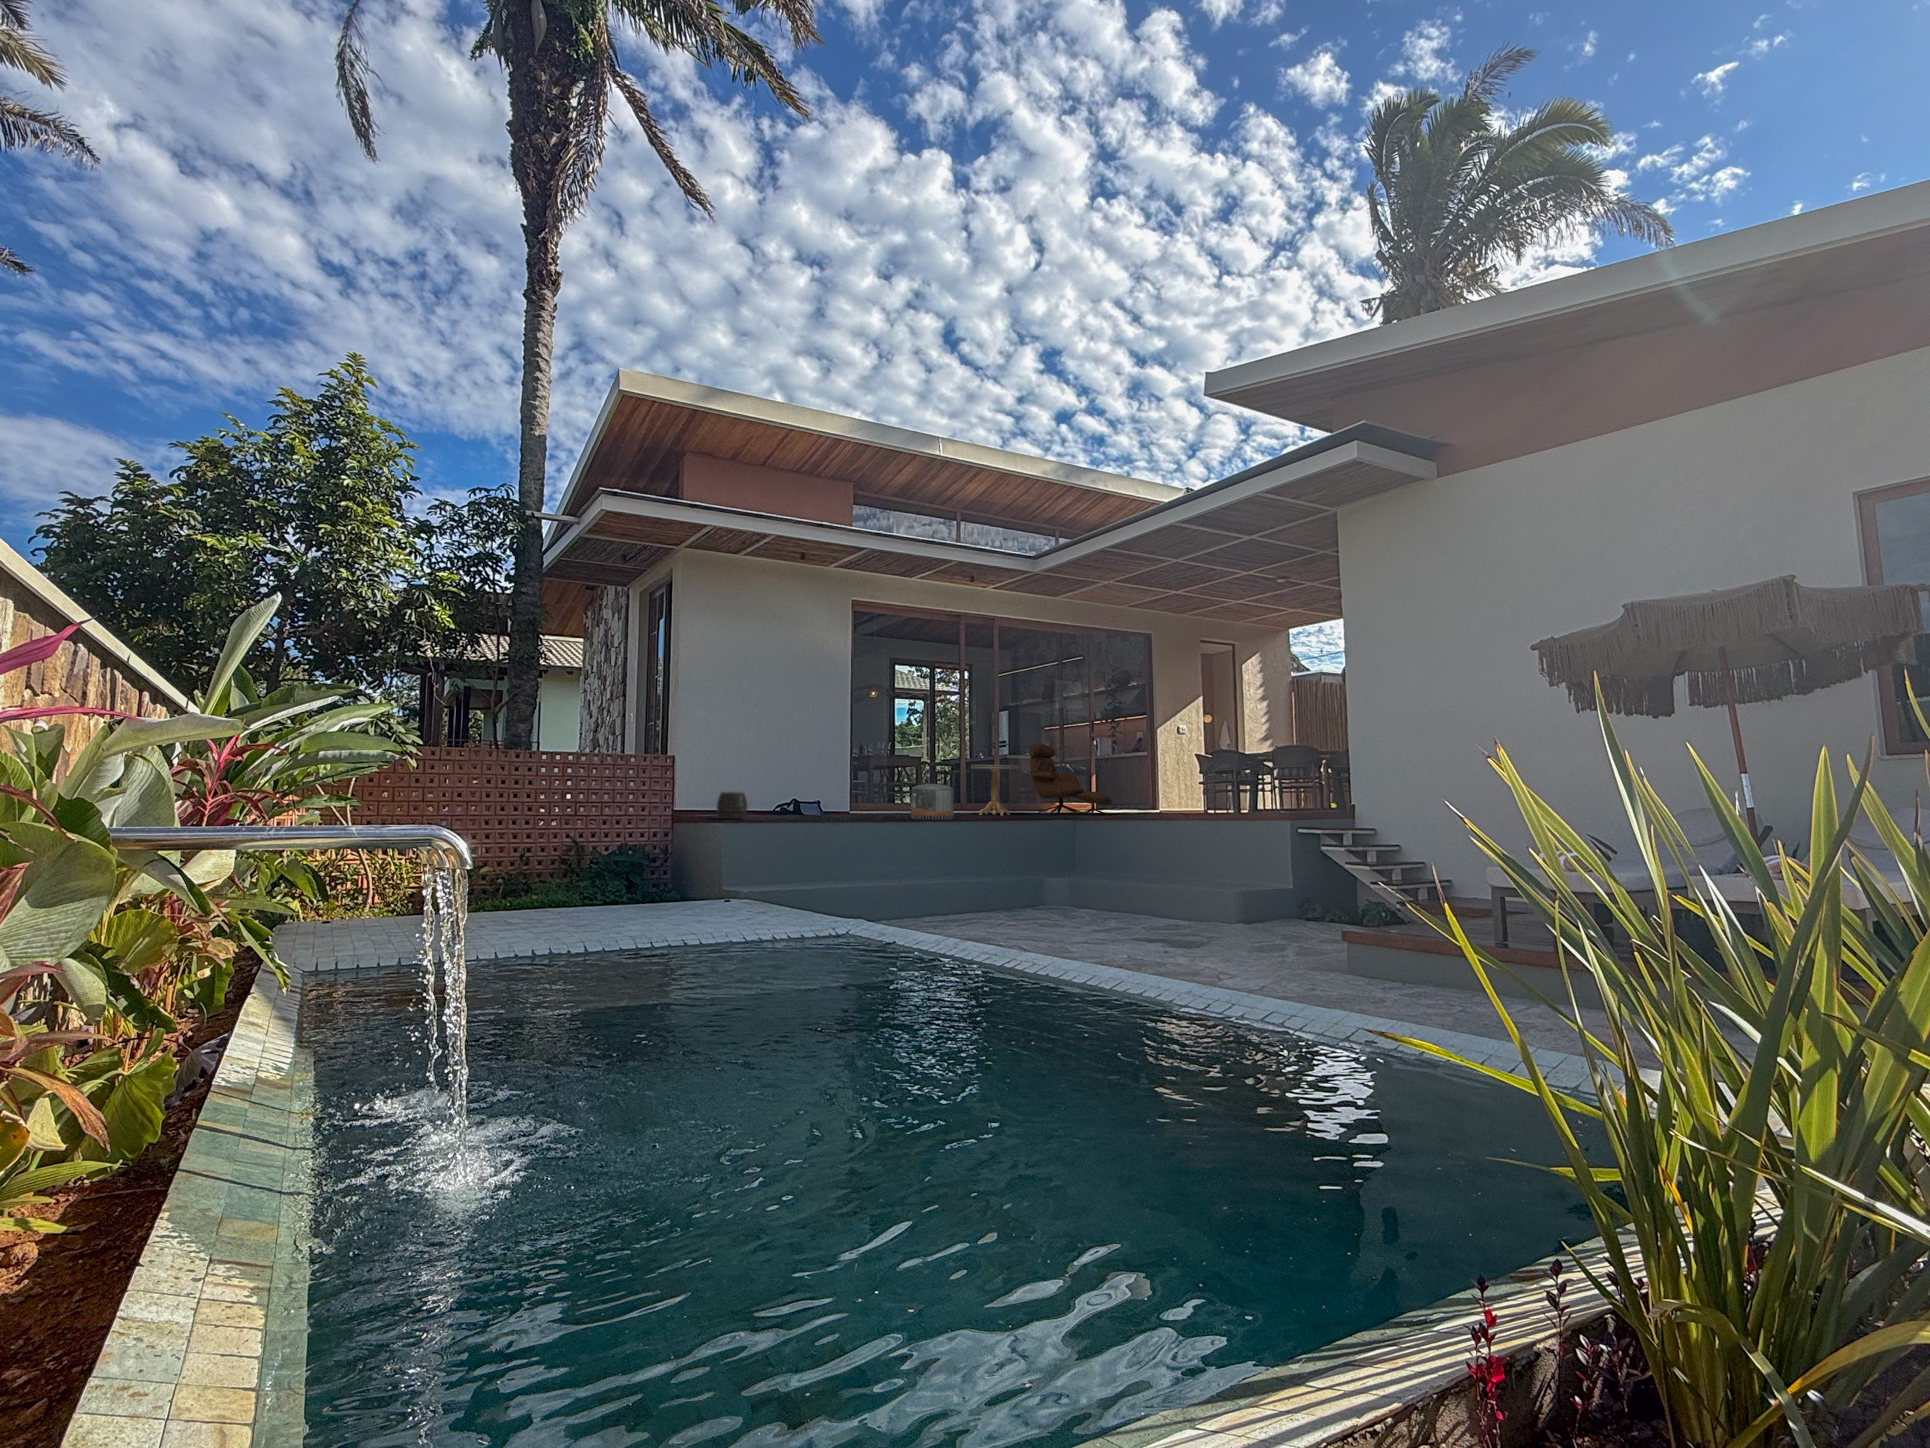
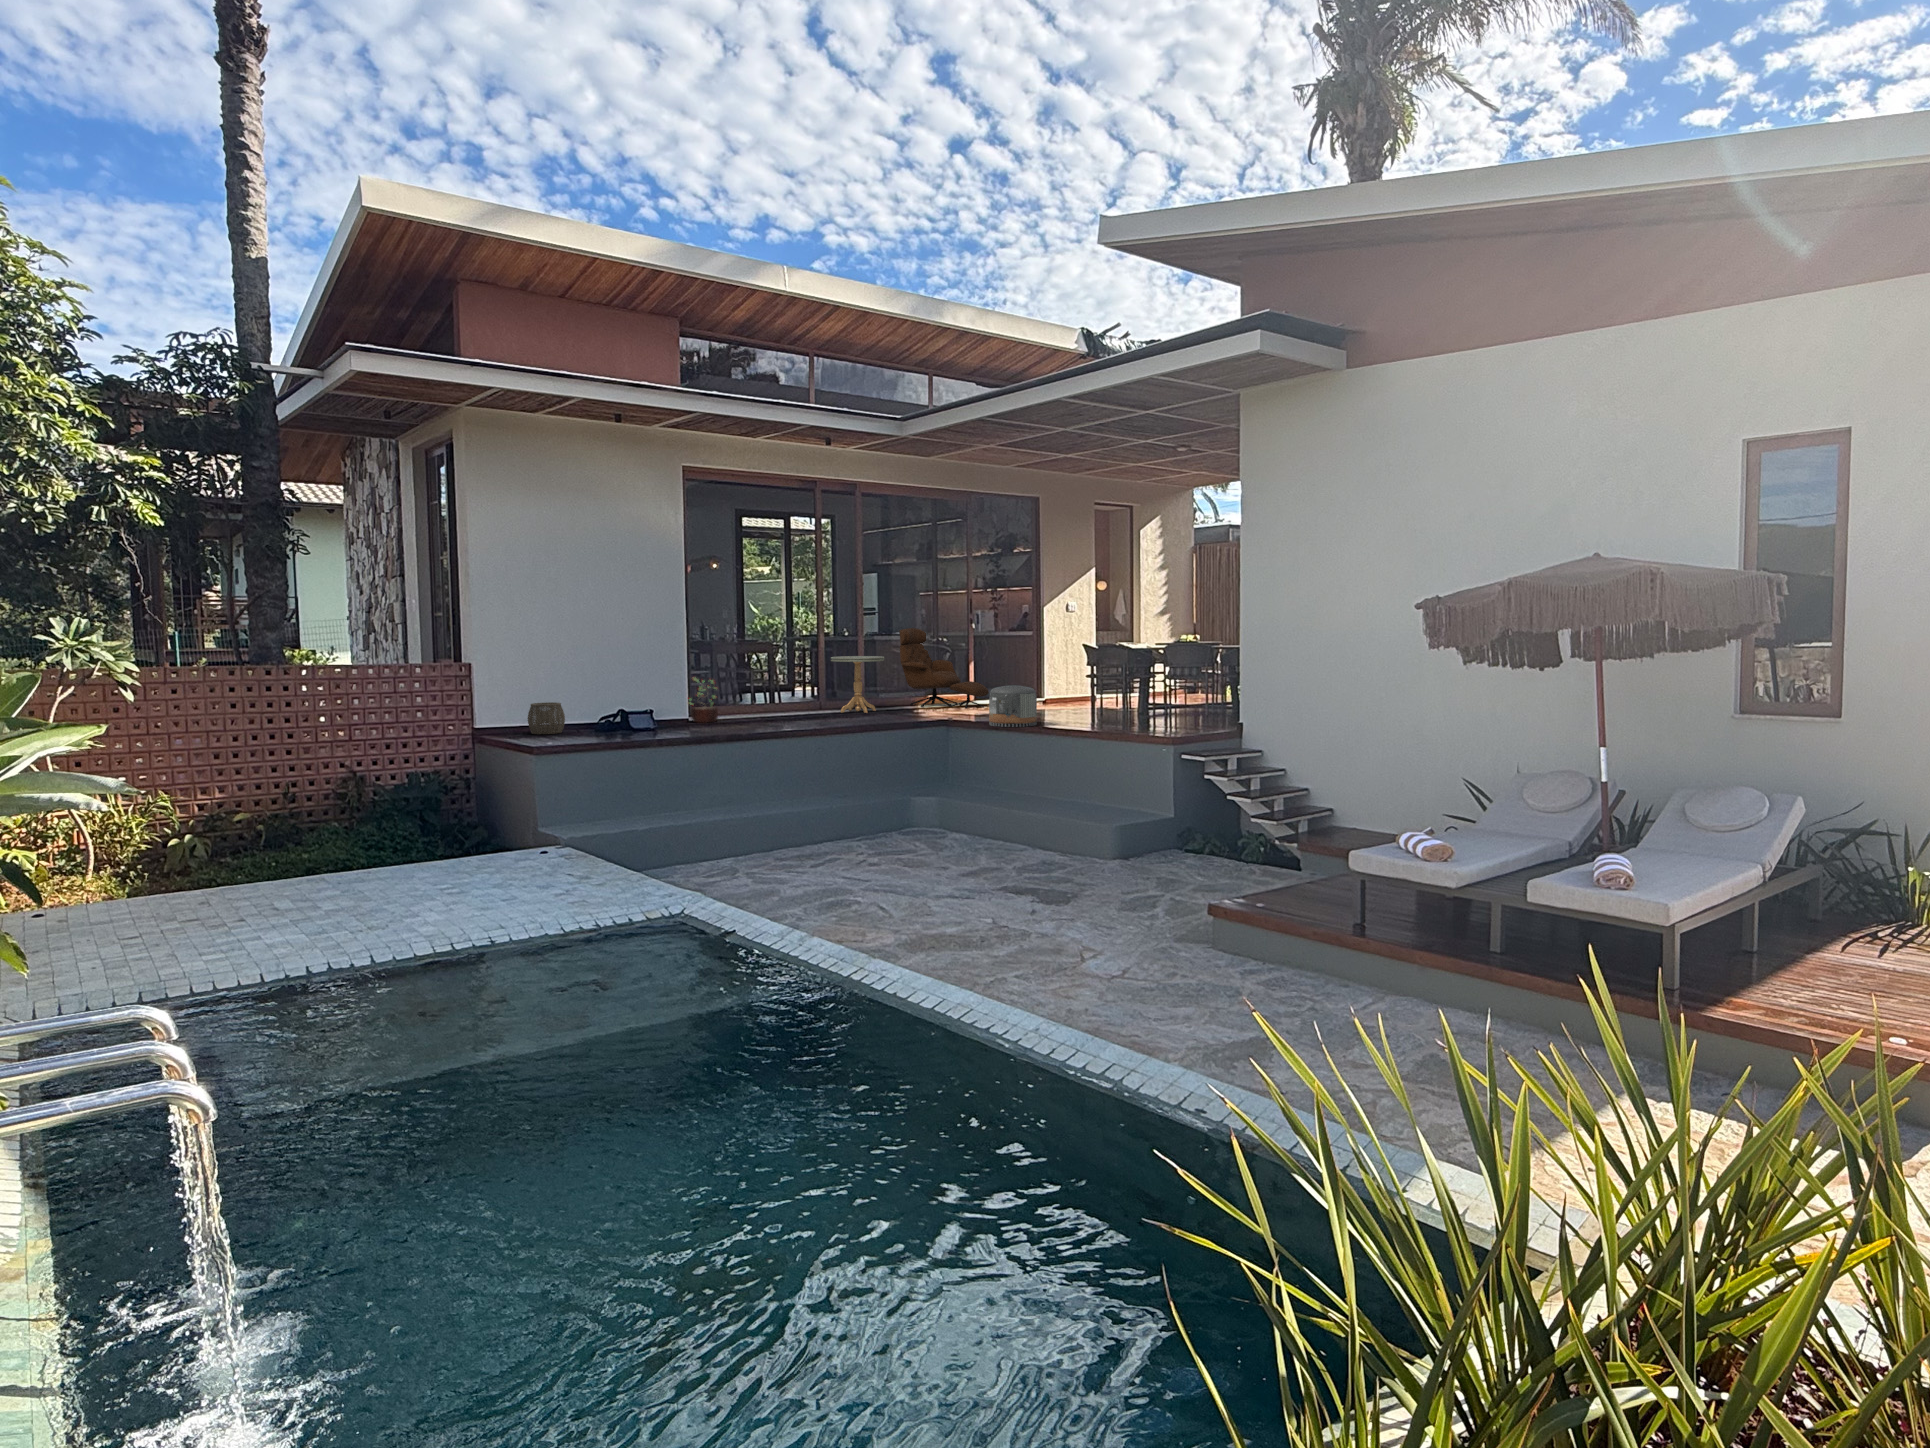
decorative plant: none [848,776,876,817] -> present [688,677,718,723]
pouf: present [911,784,953,819] -> present [989,685,1037,727]

